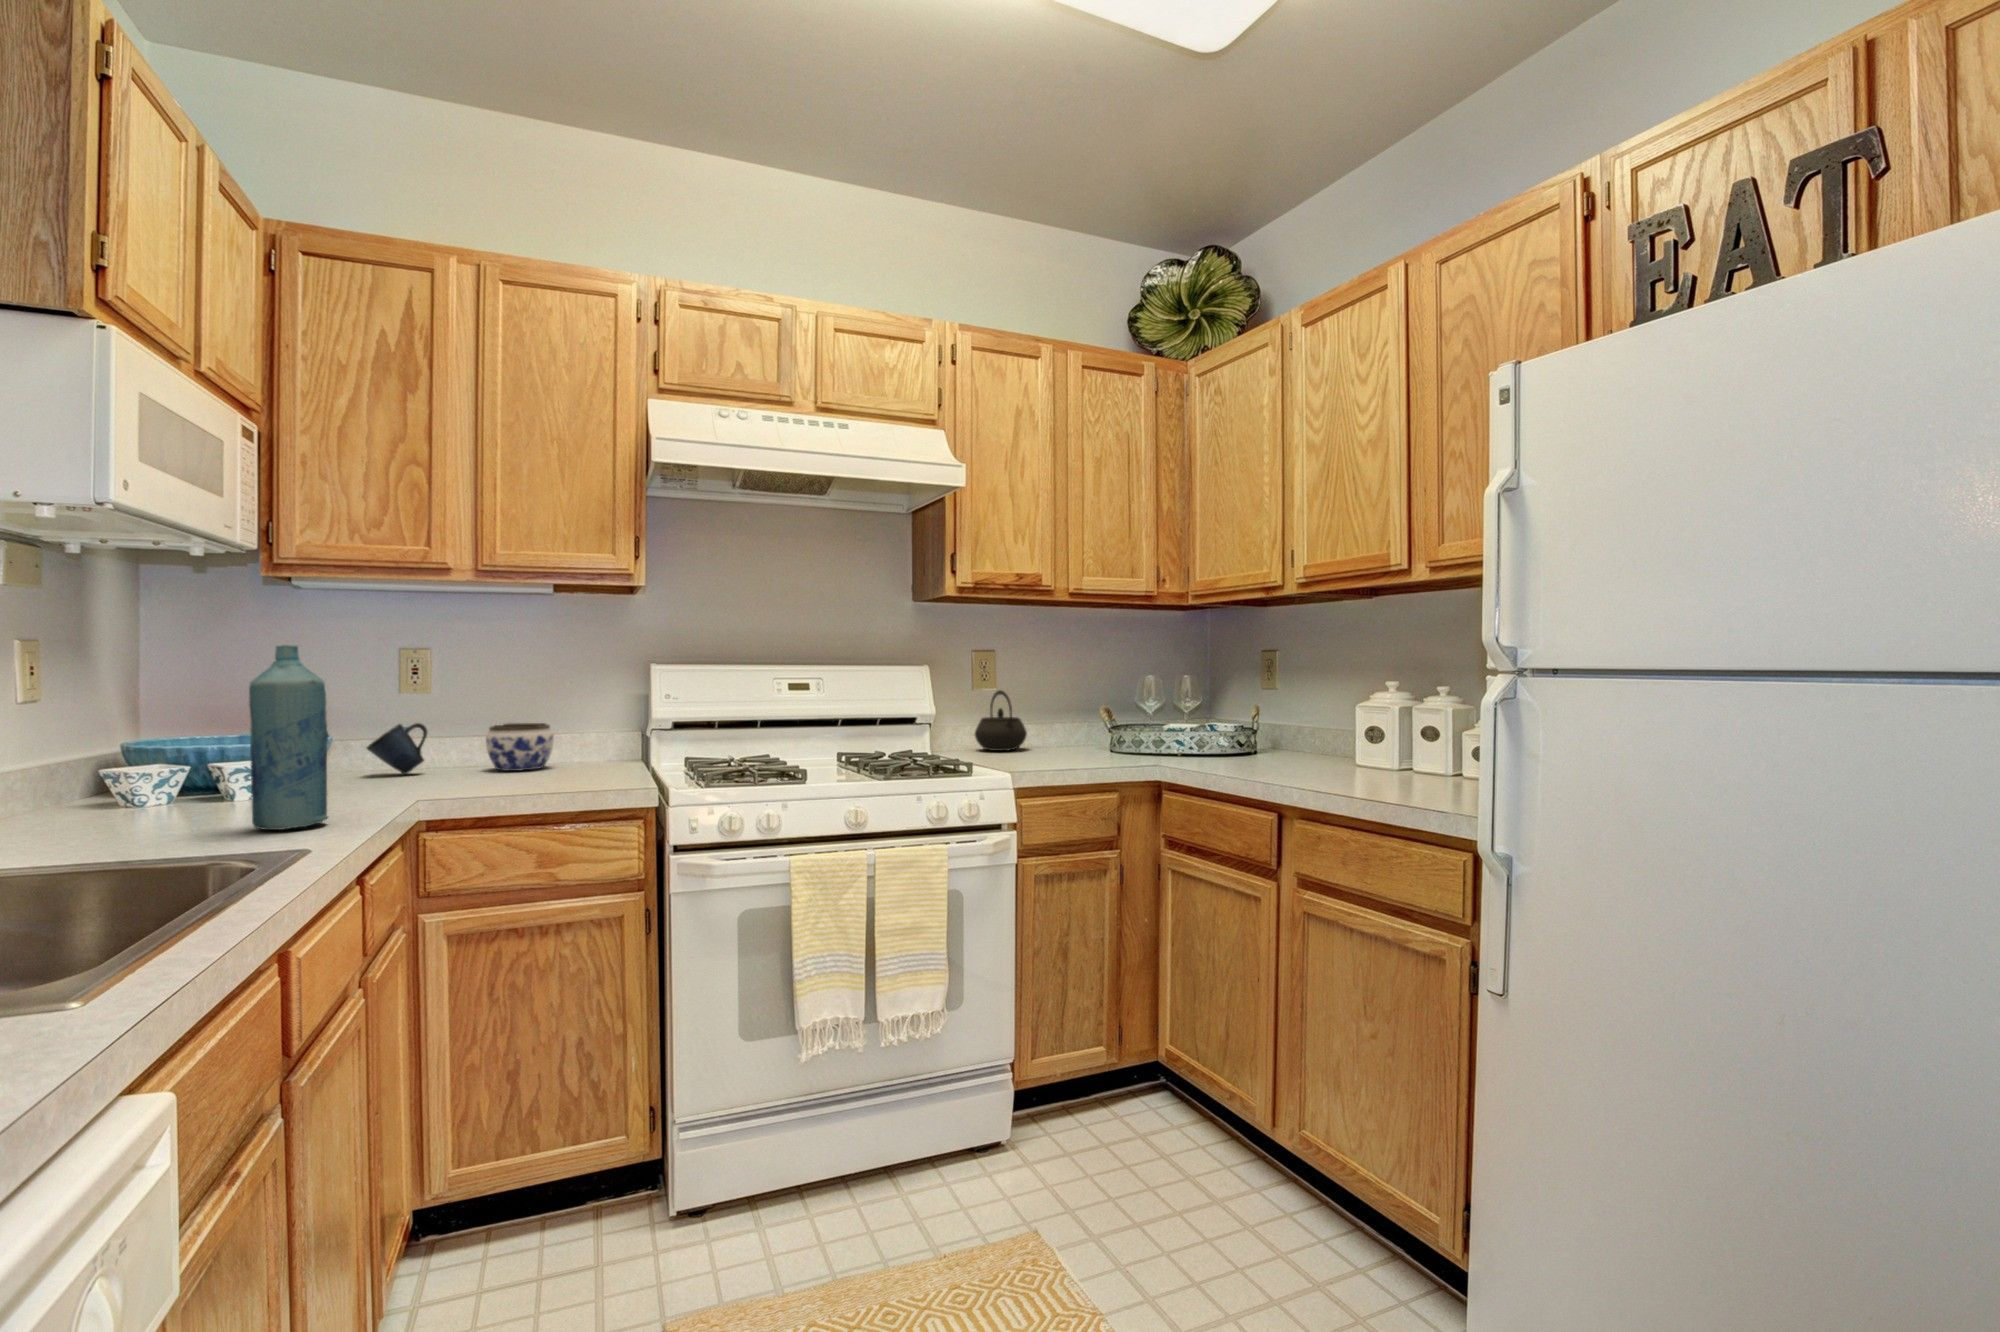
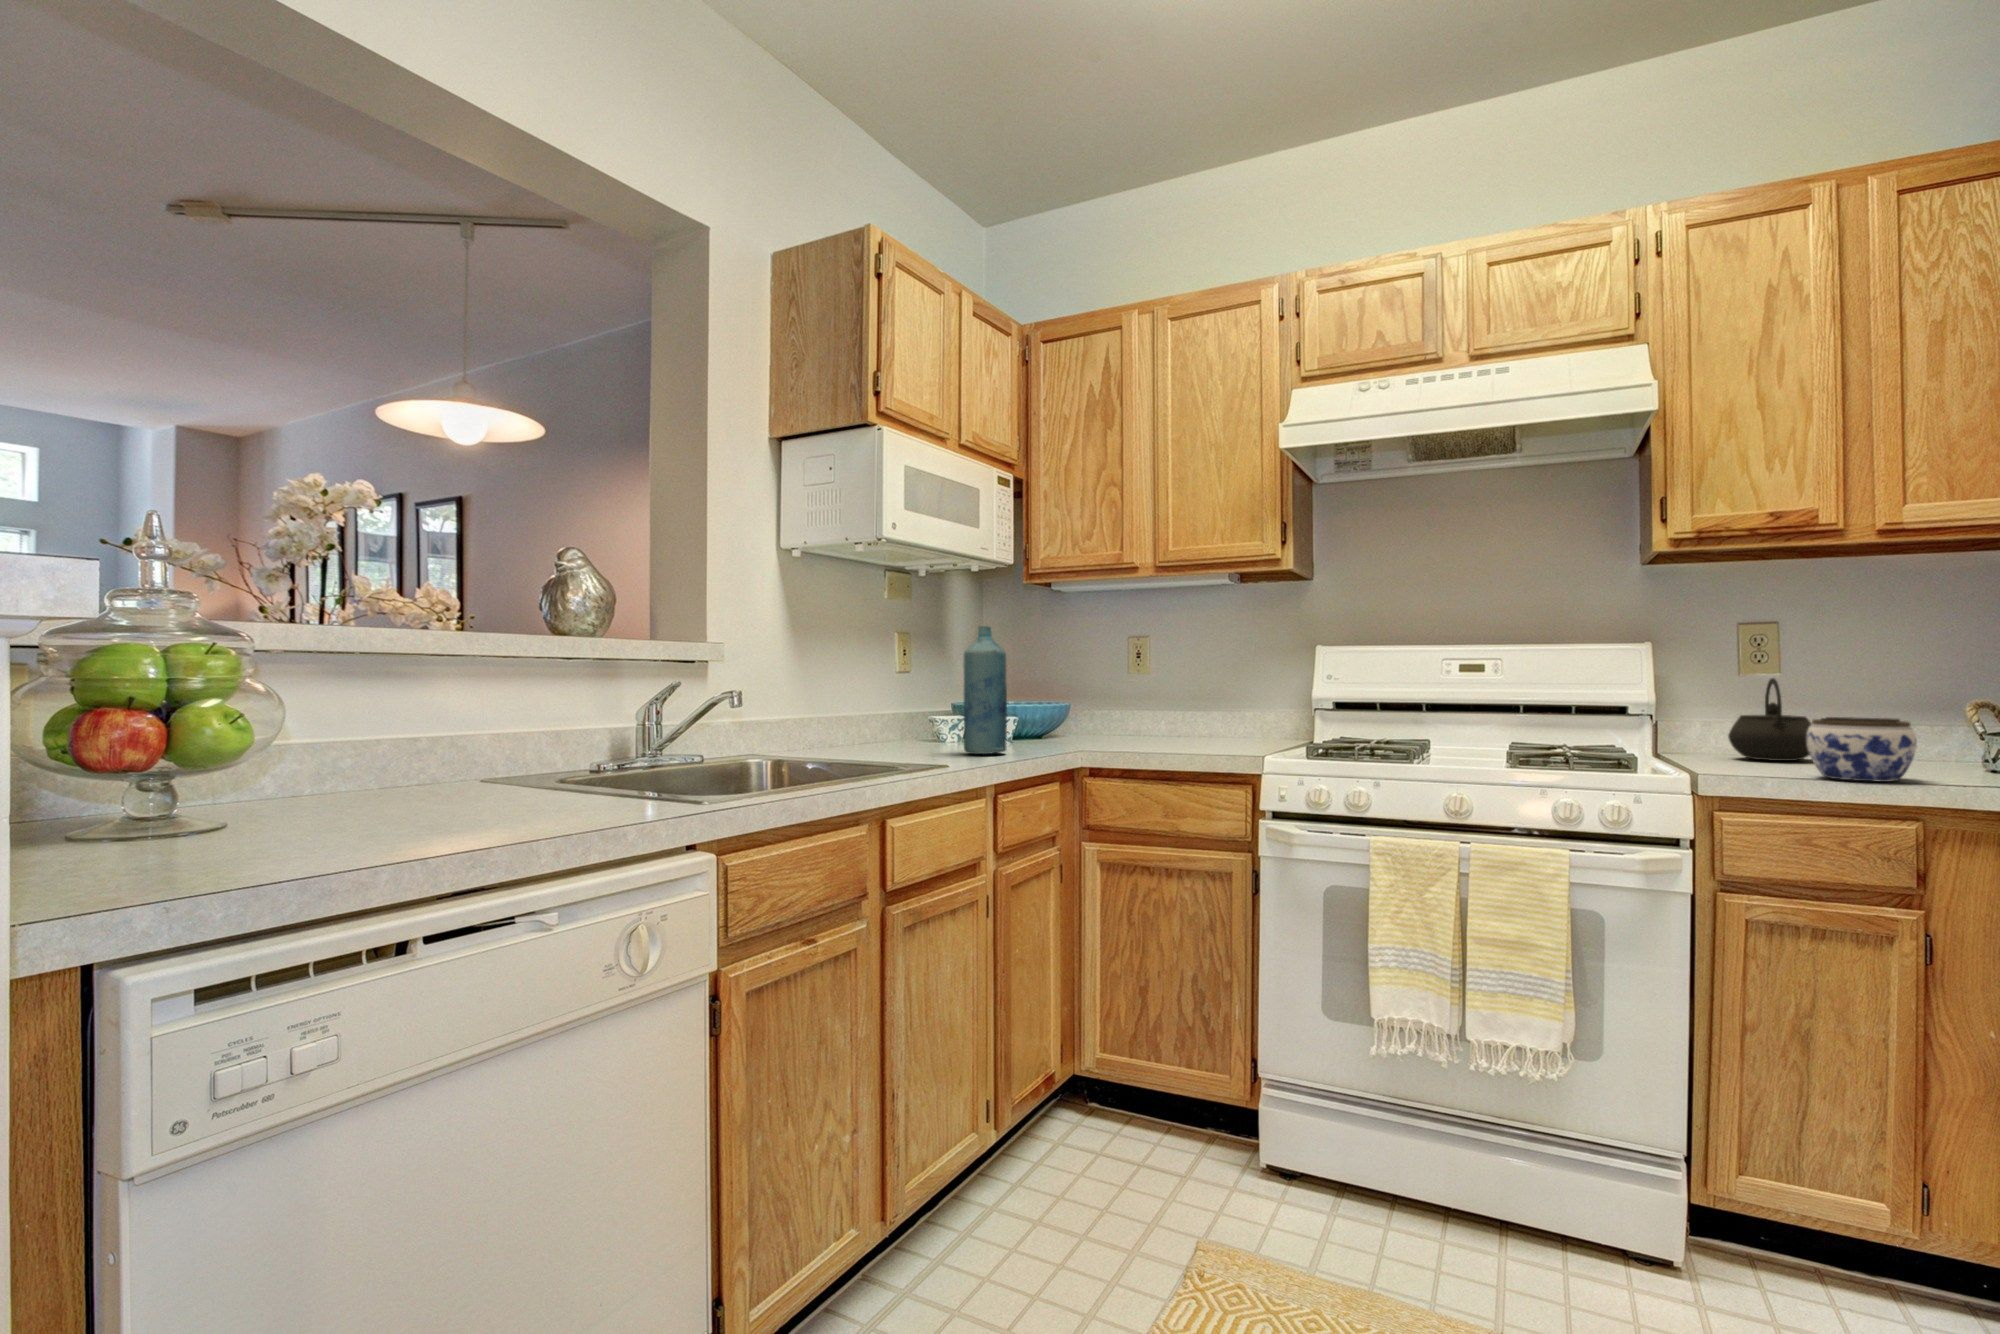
mug: present [367,723,428,774] -> none [1094,694,1133,734]
jar: present [486,723,554,771] -> present [1807,717,1917,782]

